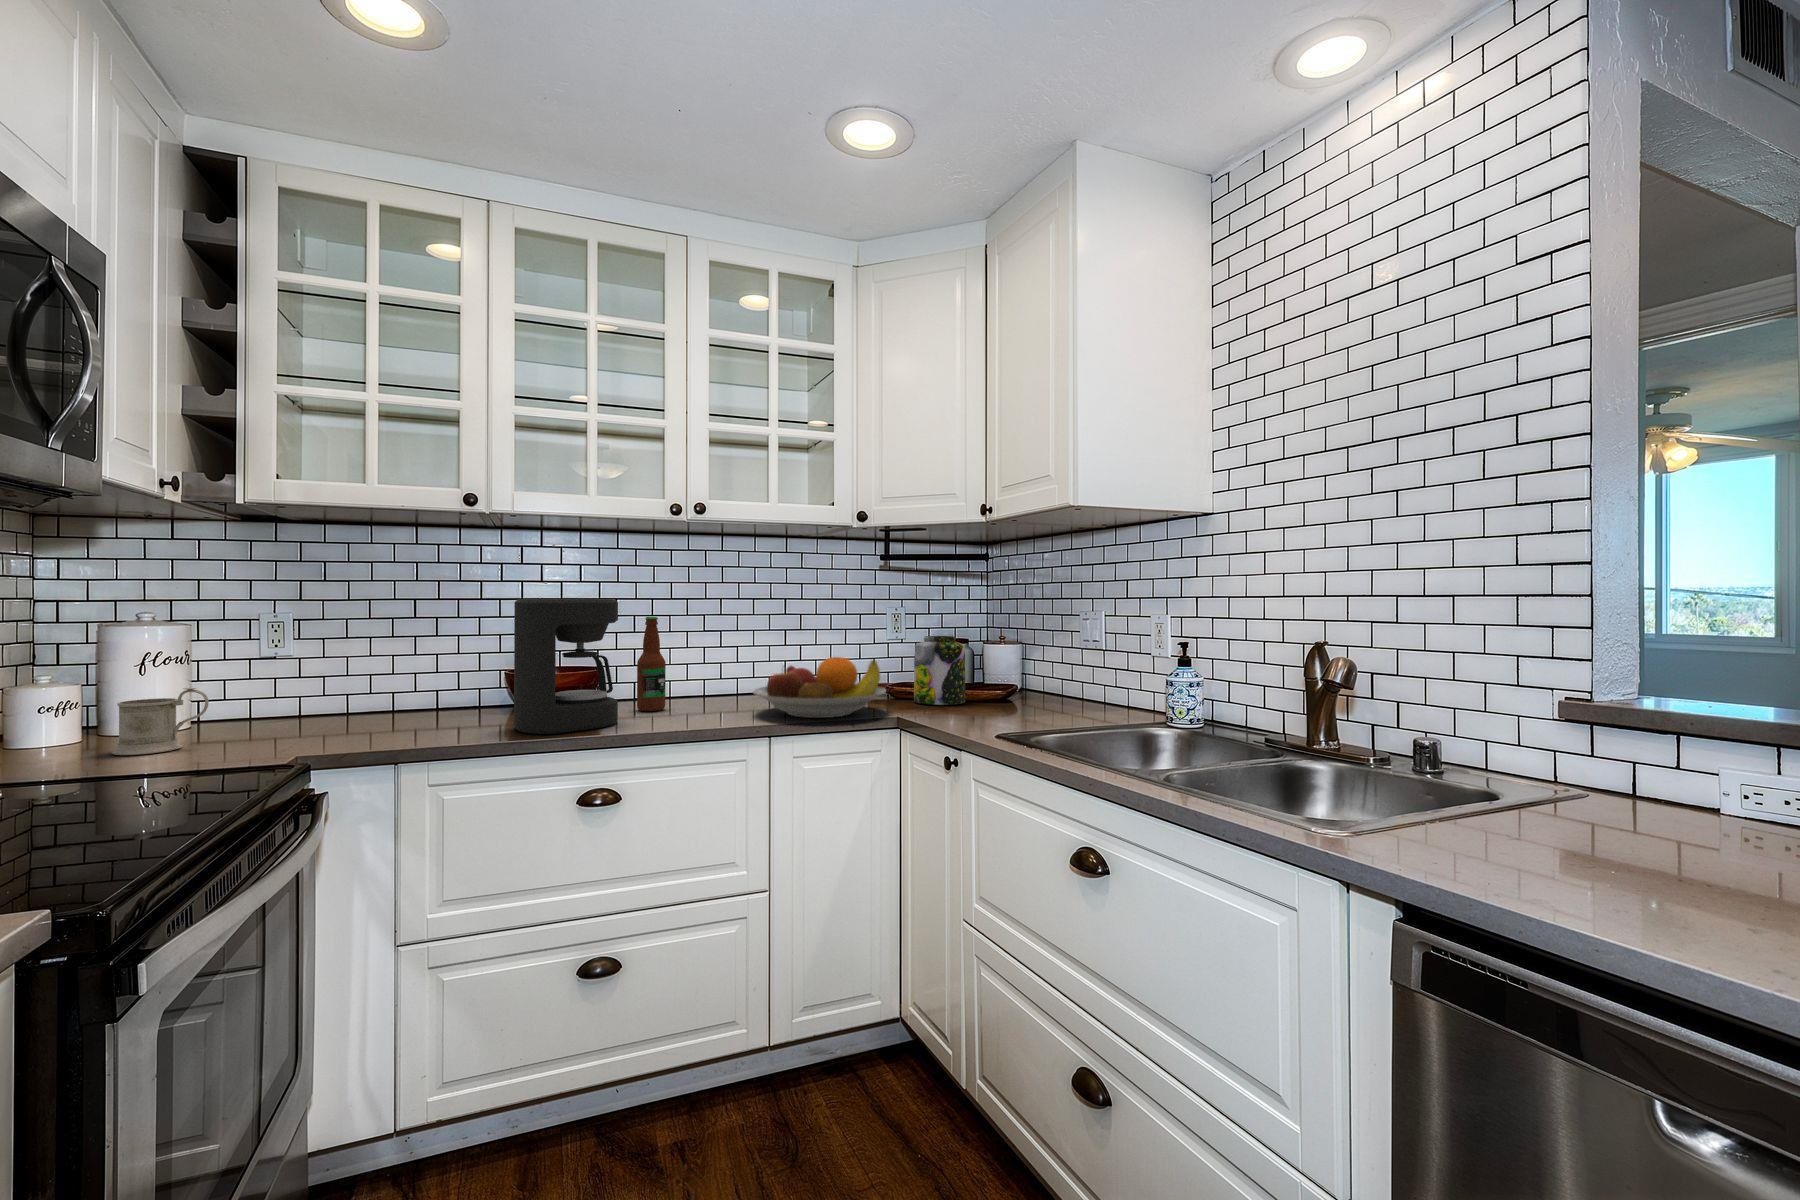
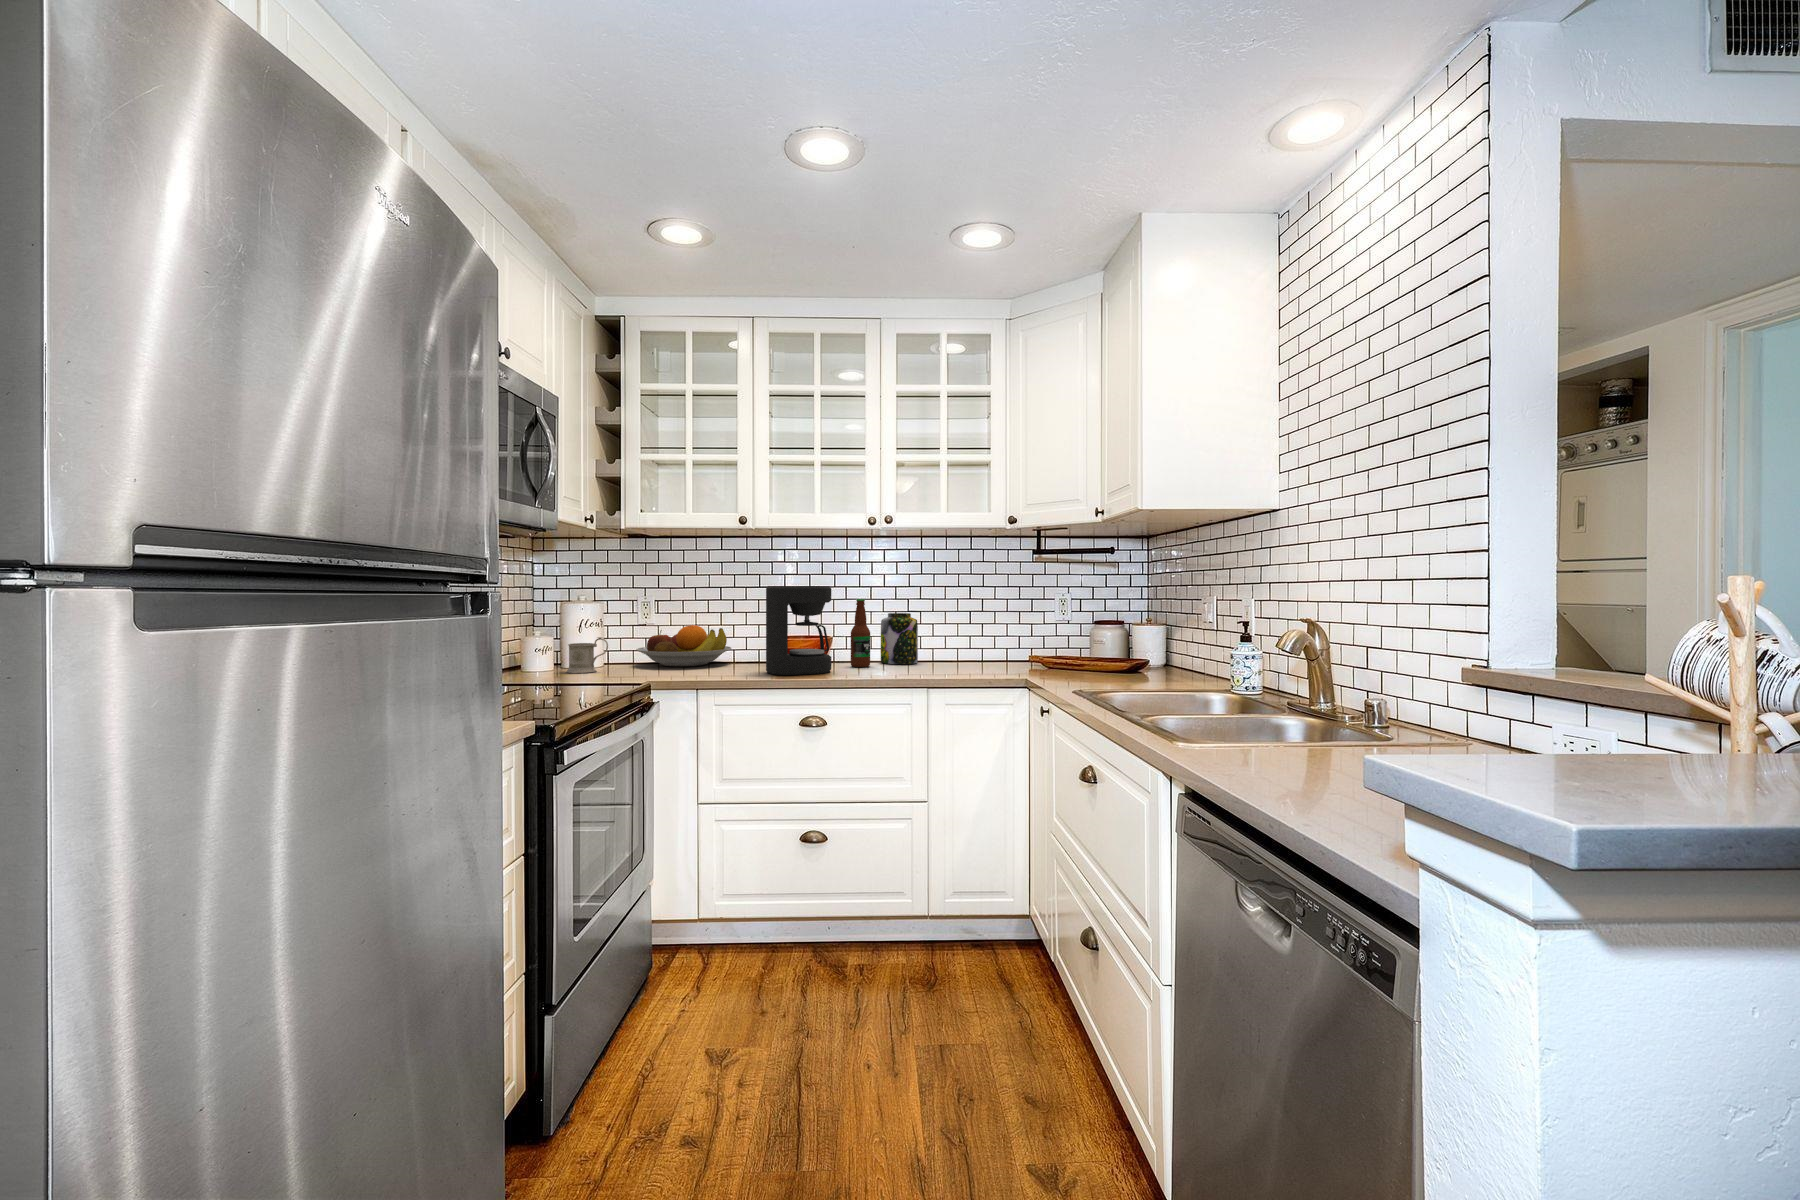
jar: present [914,636,965,705] -> present [881,613,918,664]
fruit bowl: present [753,657,886,718] -> present [636,625,731,666]

